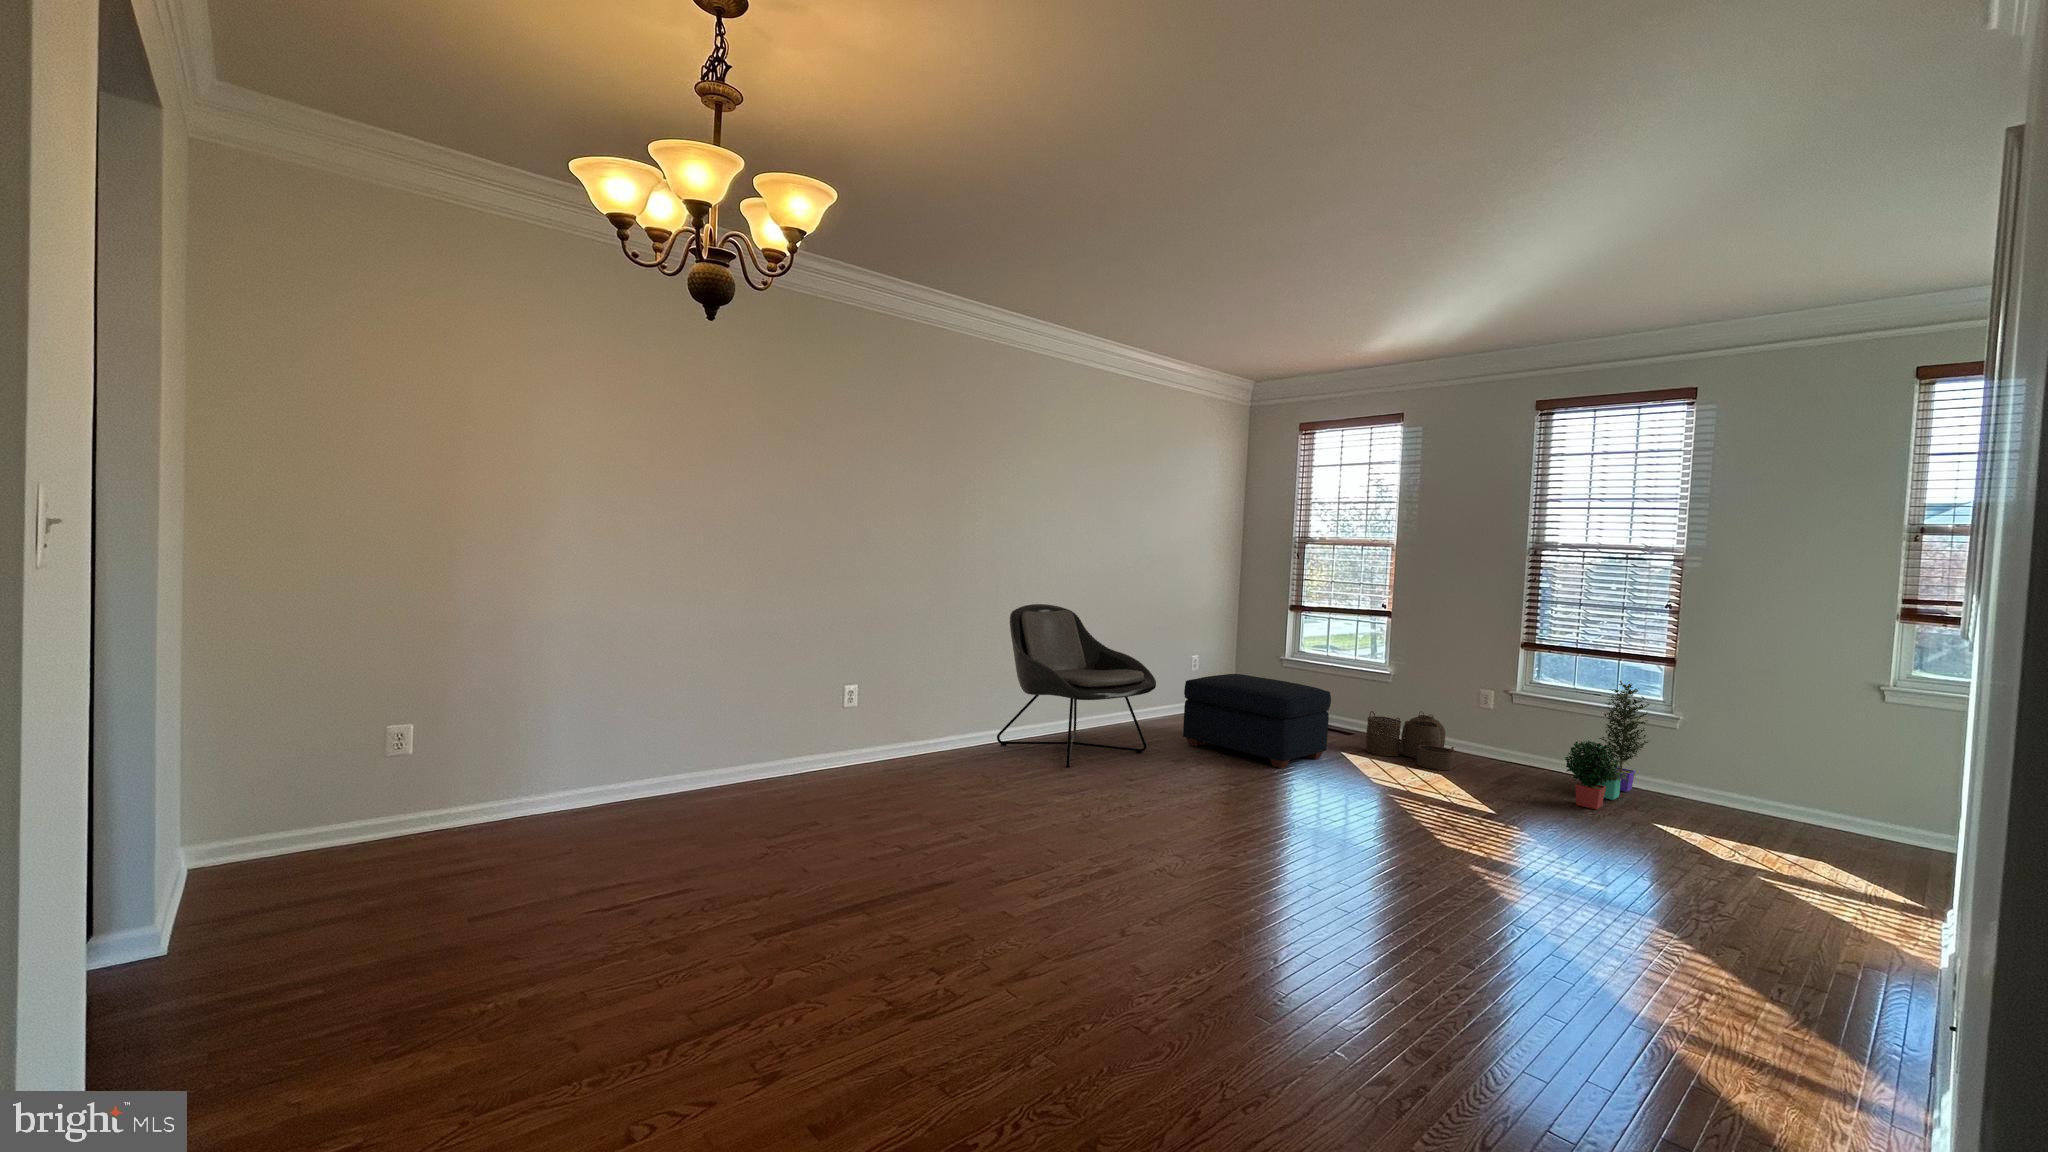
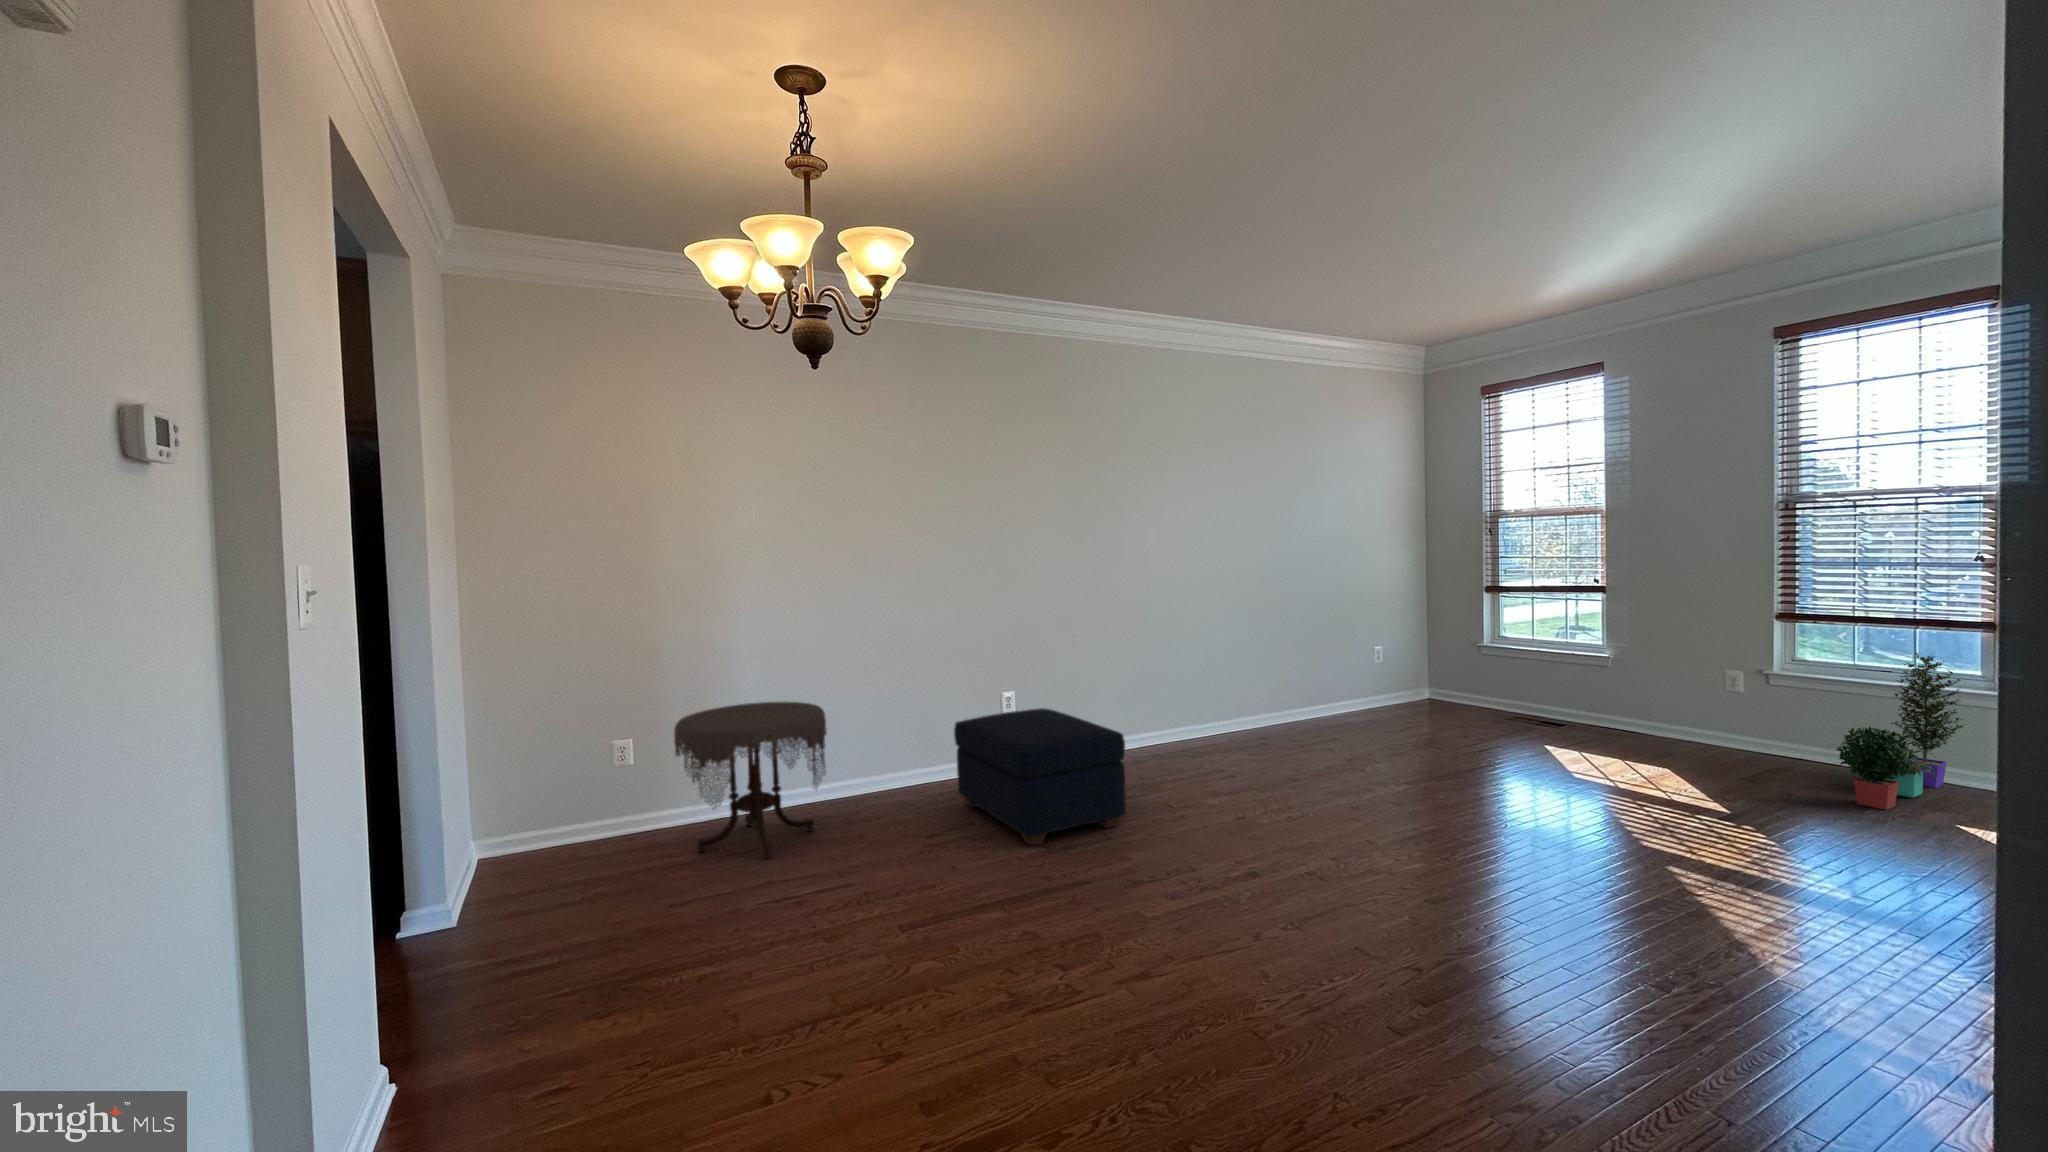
lounge chair: present [997,604,1156,768] -> none [1163,602,1325,767]
ottoman: present [1183,674,1331,768] -> present [954,708,1126,846]
side table: none [468,686,654,863] -> present [674,702,827,859]
woven basket: present [1366,711,1454,770] -> none [1580,697,1691,764]

